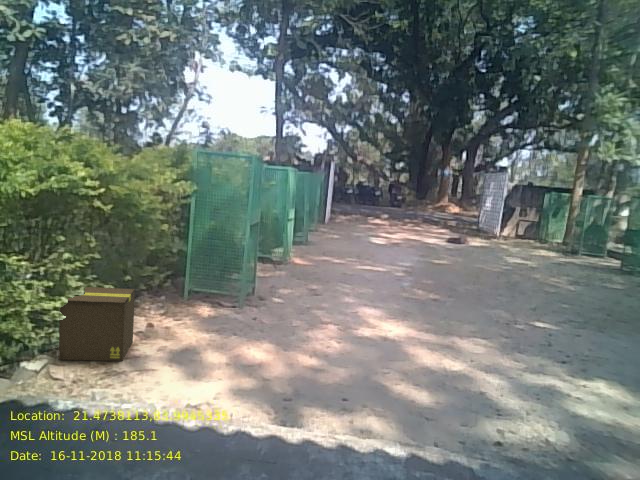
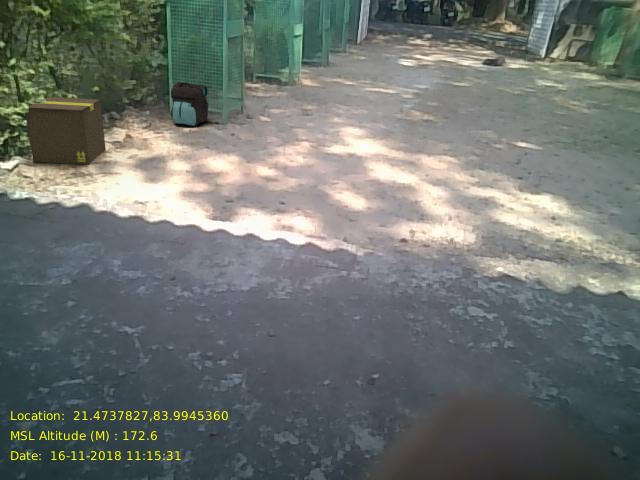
backpack: none [189,267,228,312] -> present [171,82,208,126]

